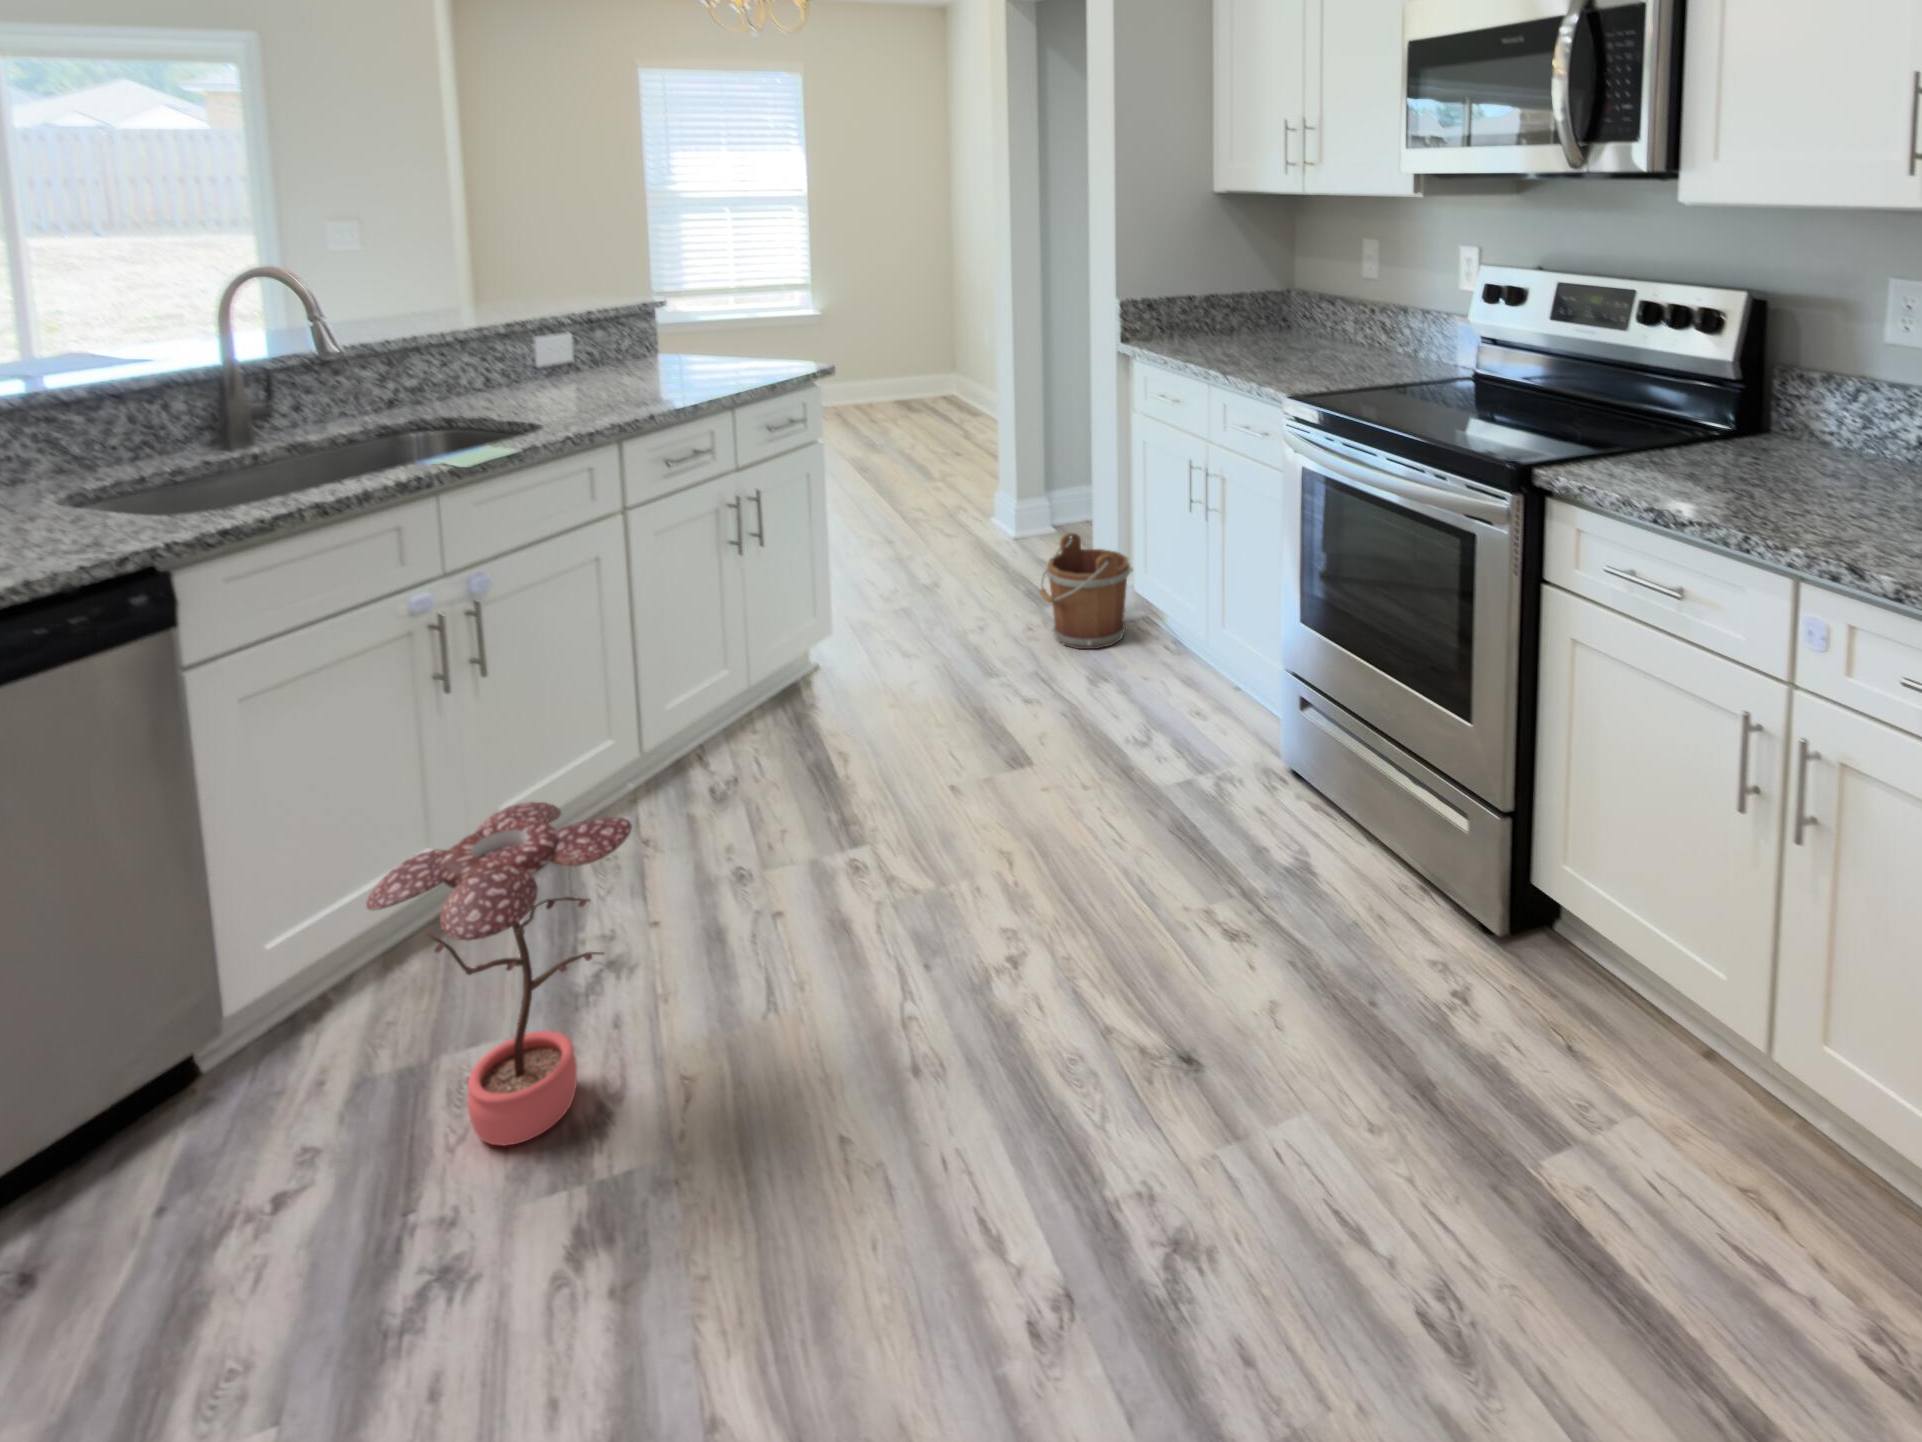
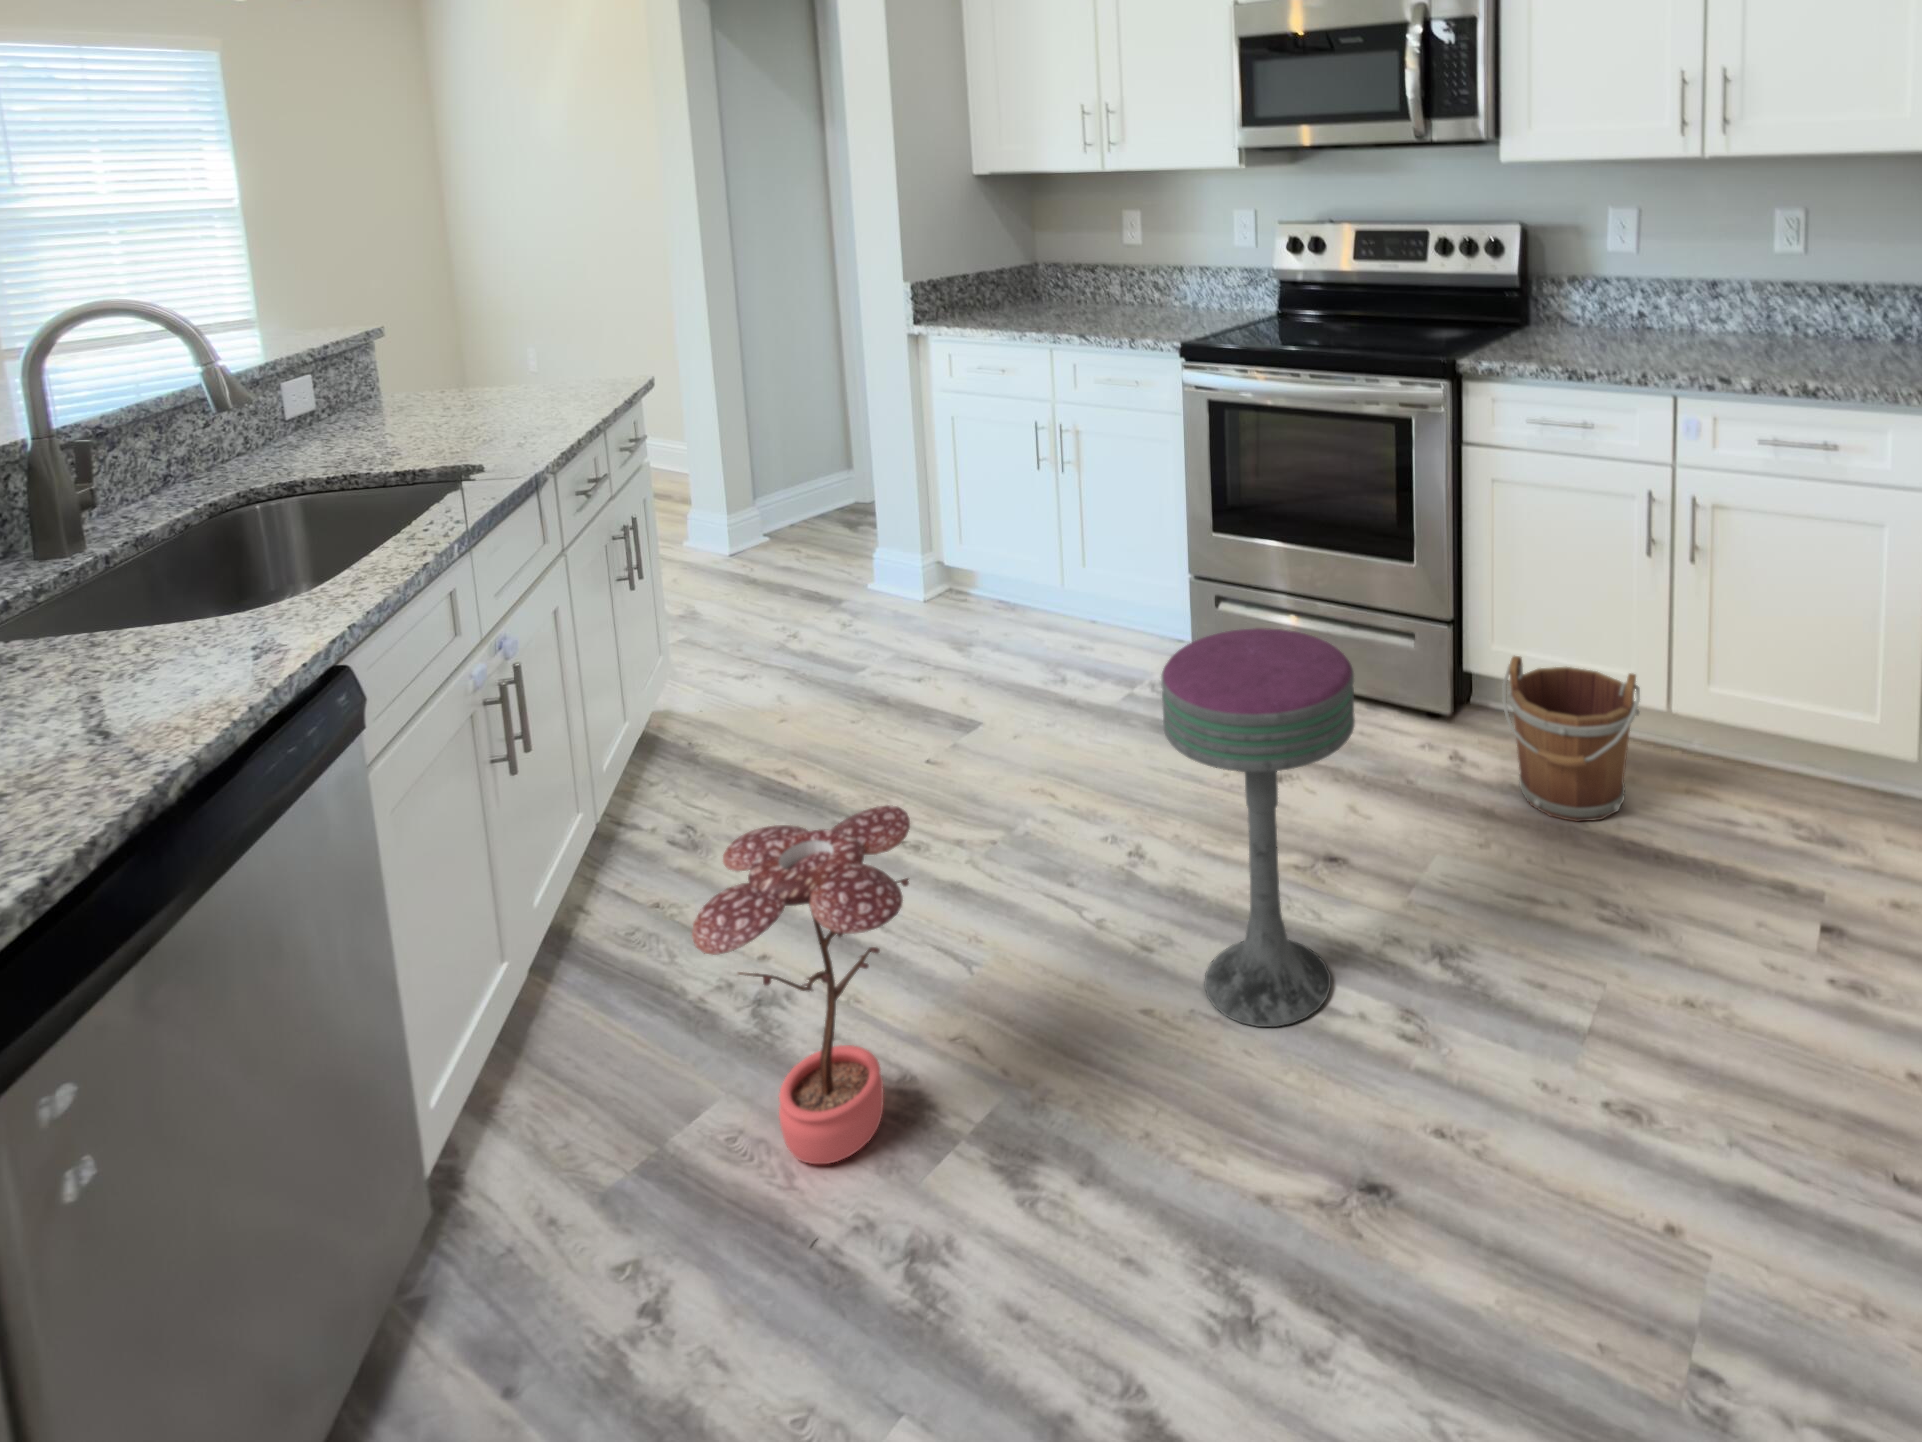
bucket: present [1040,533,1133,649] -> present [1503,656,1640,822]
bar stool: none [843,744,1078,1242] -> present [1161,628,1355,1027]

